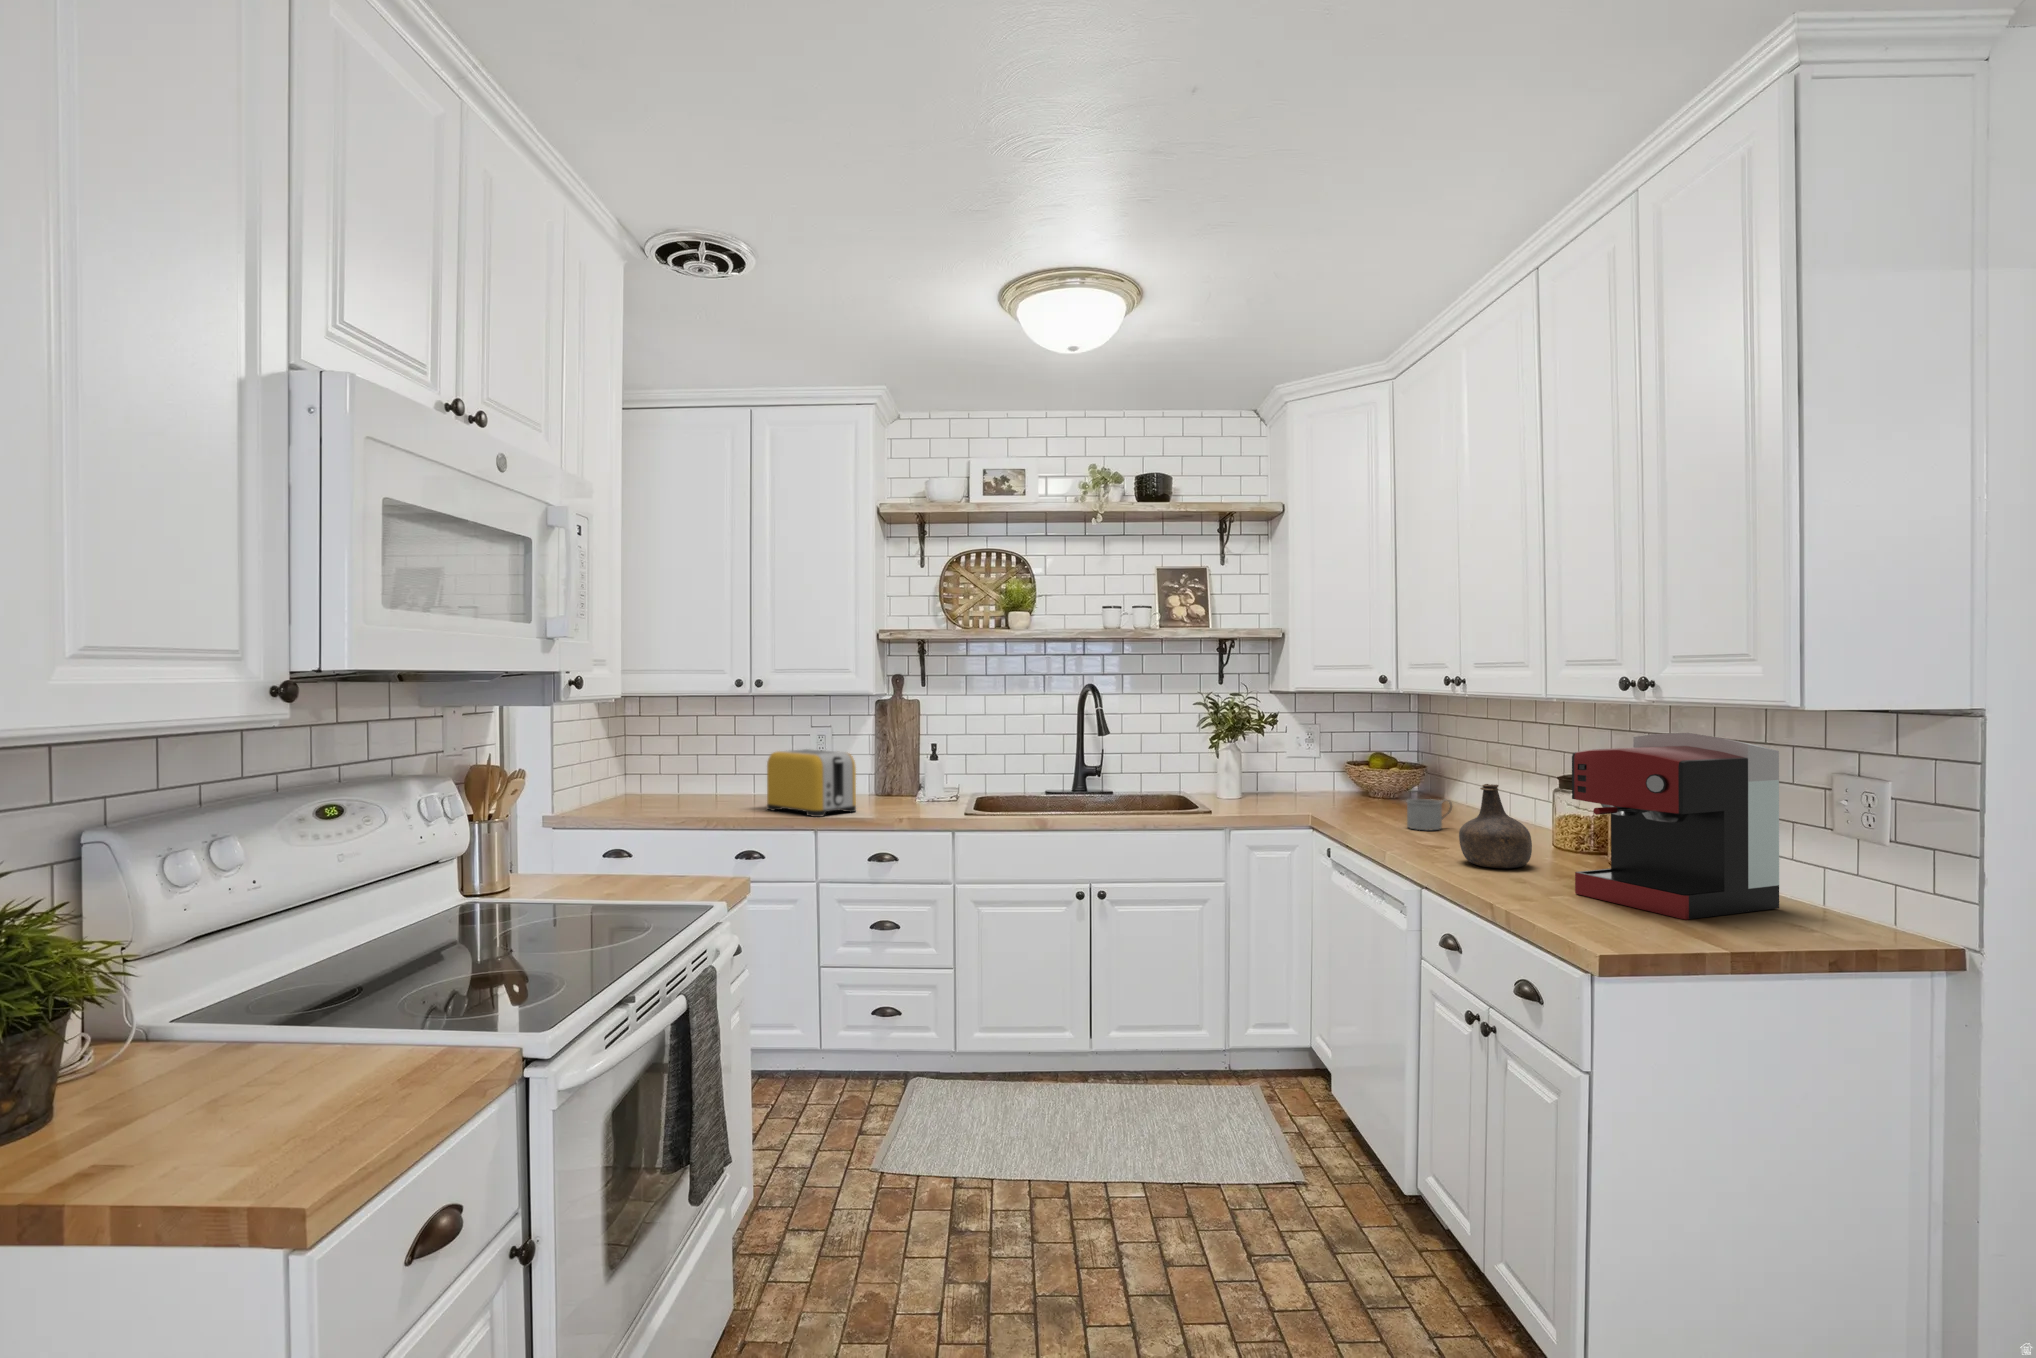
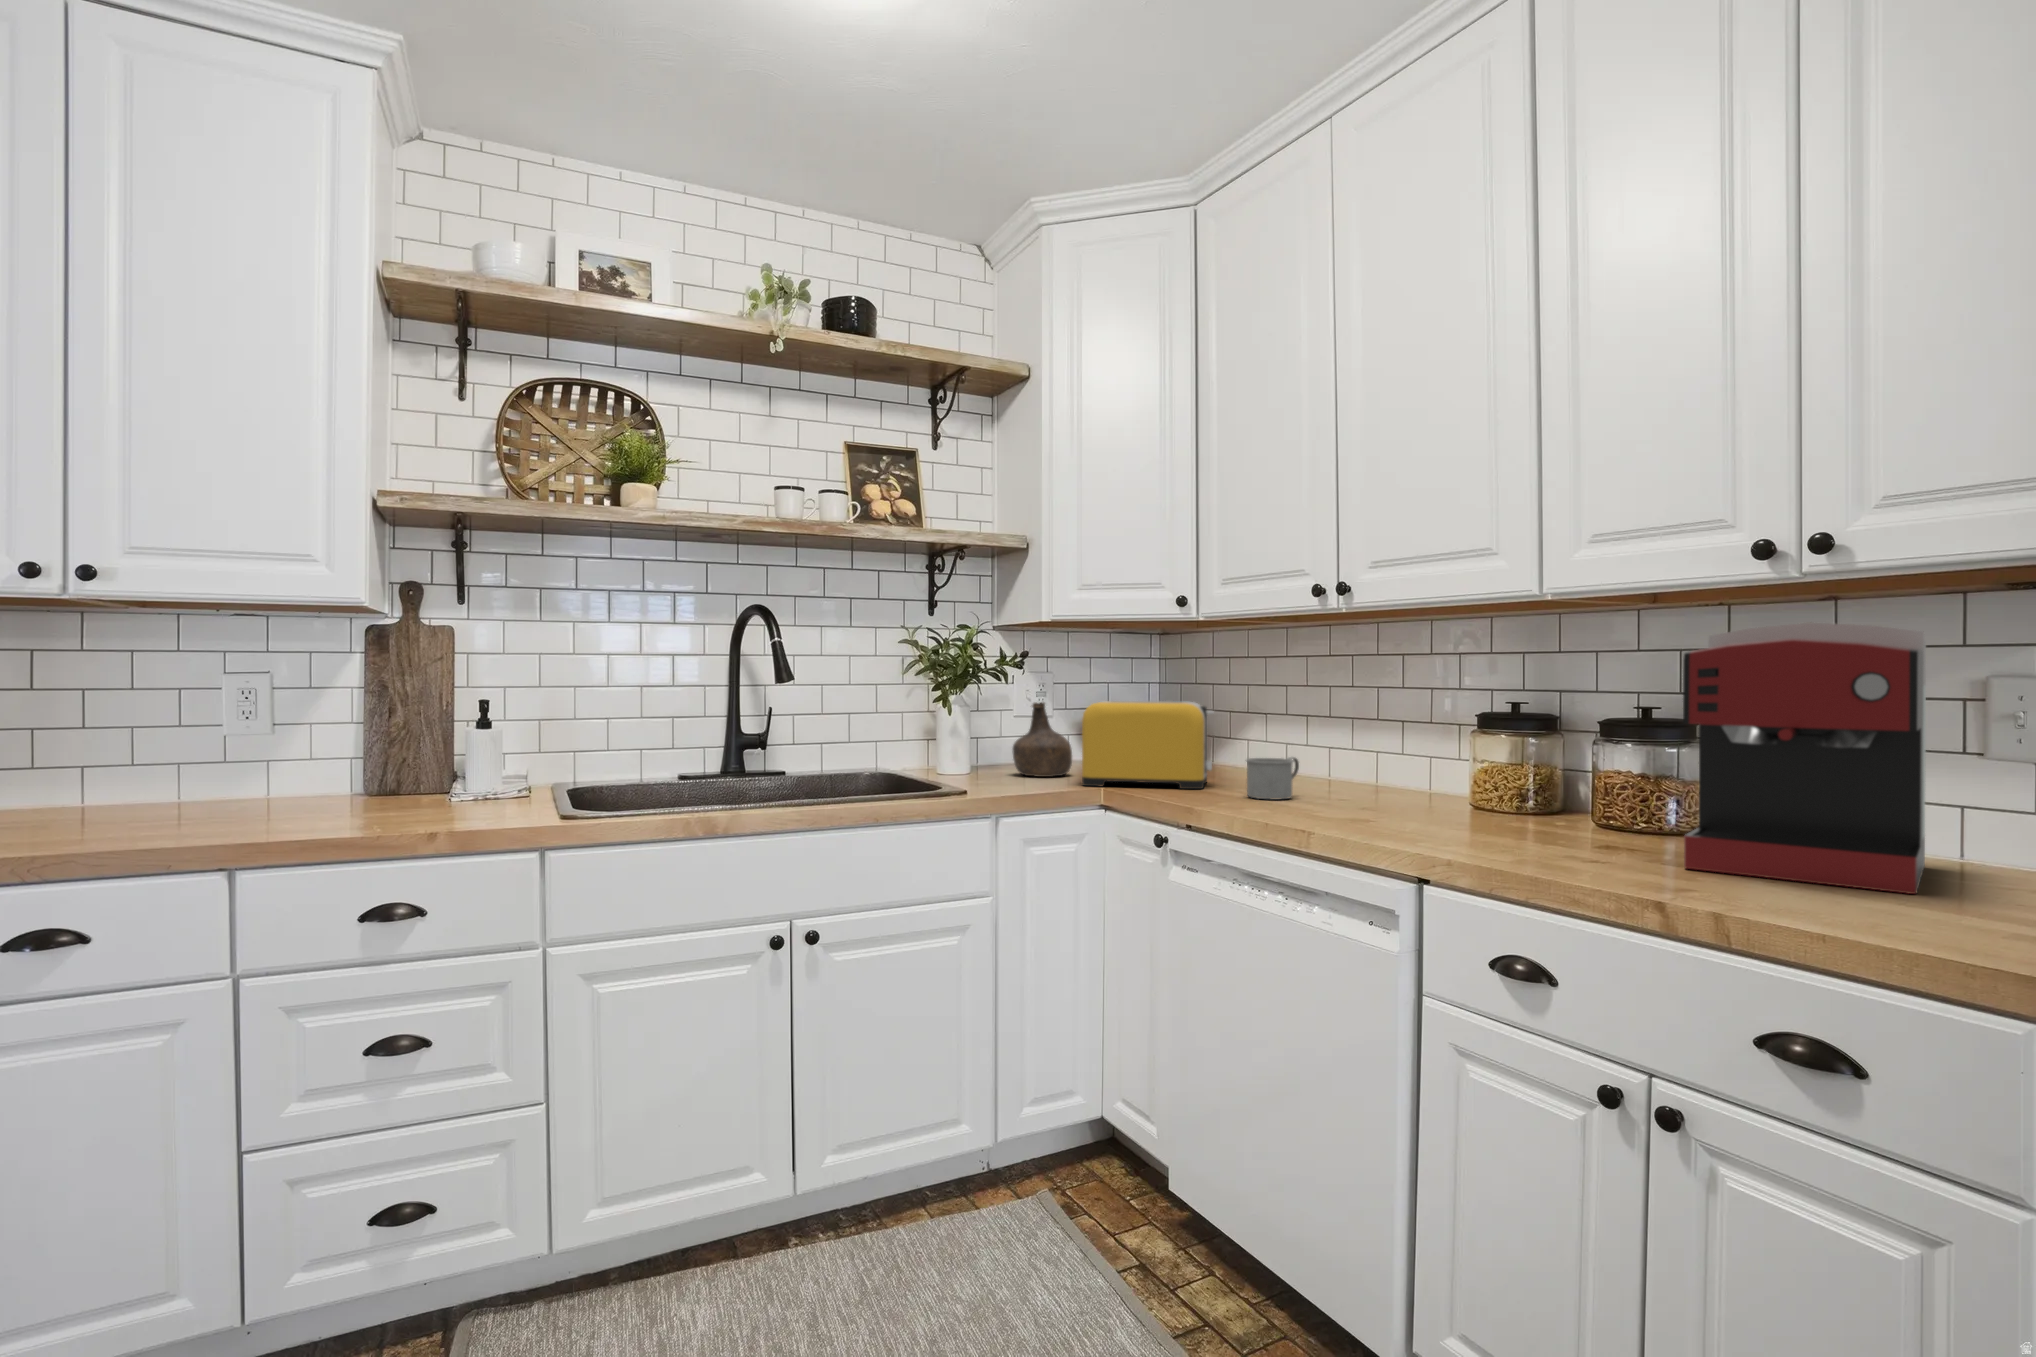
toaster: present [767,749,856,817] -> present [1082,701,1214,789]
bottle: present [1459,784,1532,868] -> present [1013,702,1072,777]

